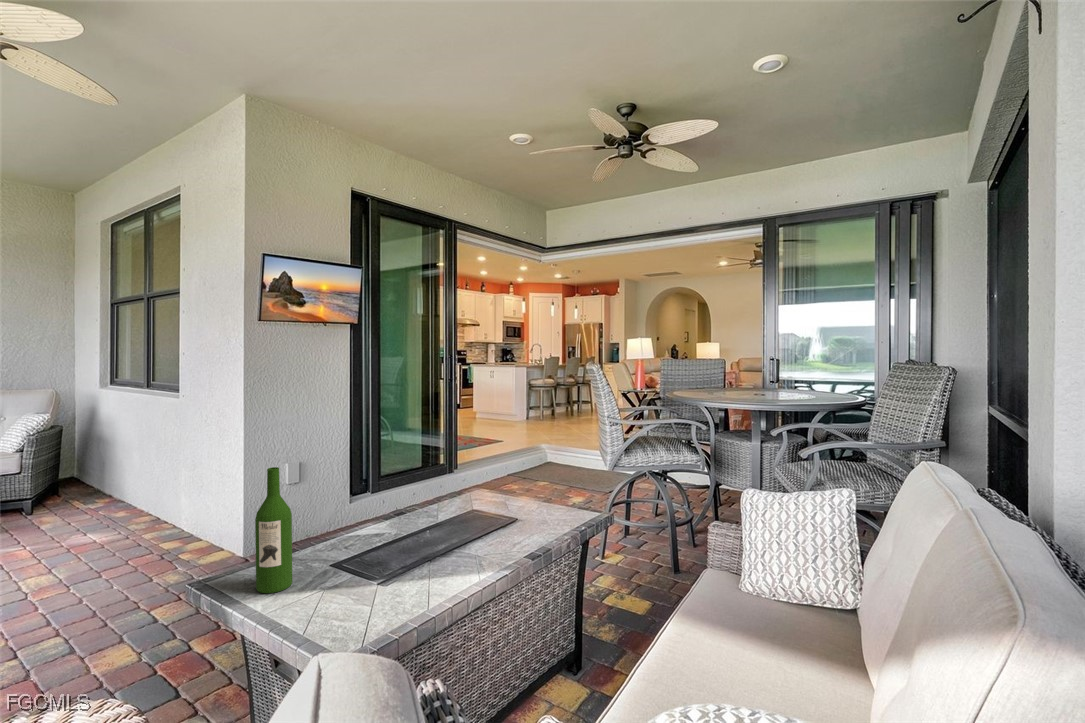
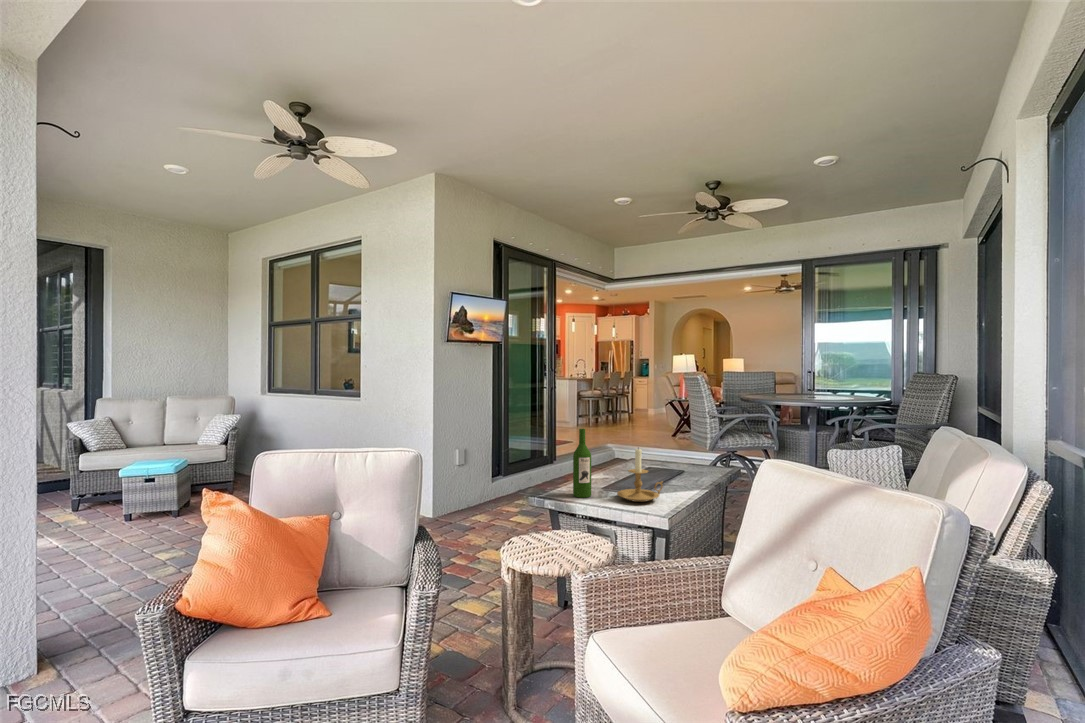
candle holder: none [318,504,414,609] -> present [617,448,663,502]

